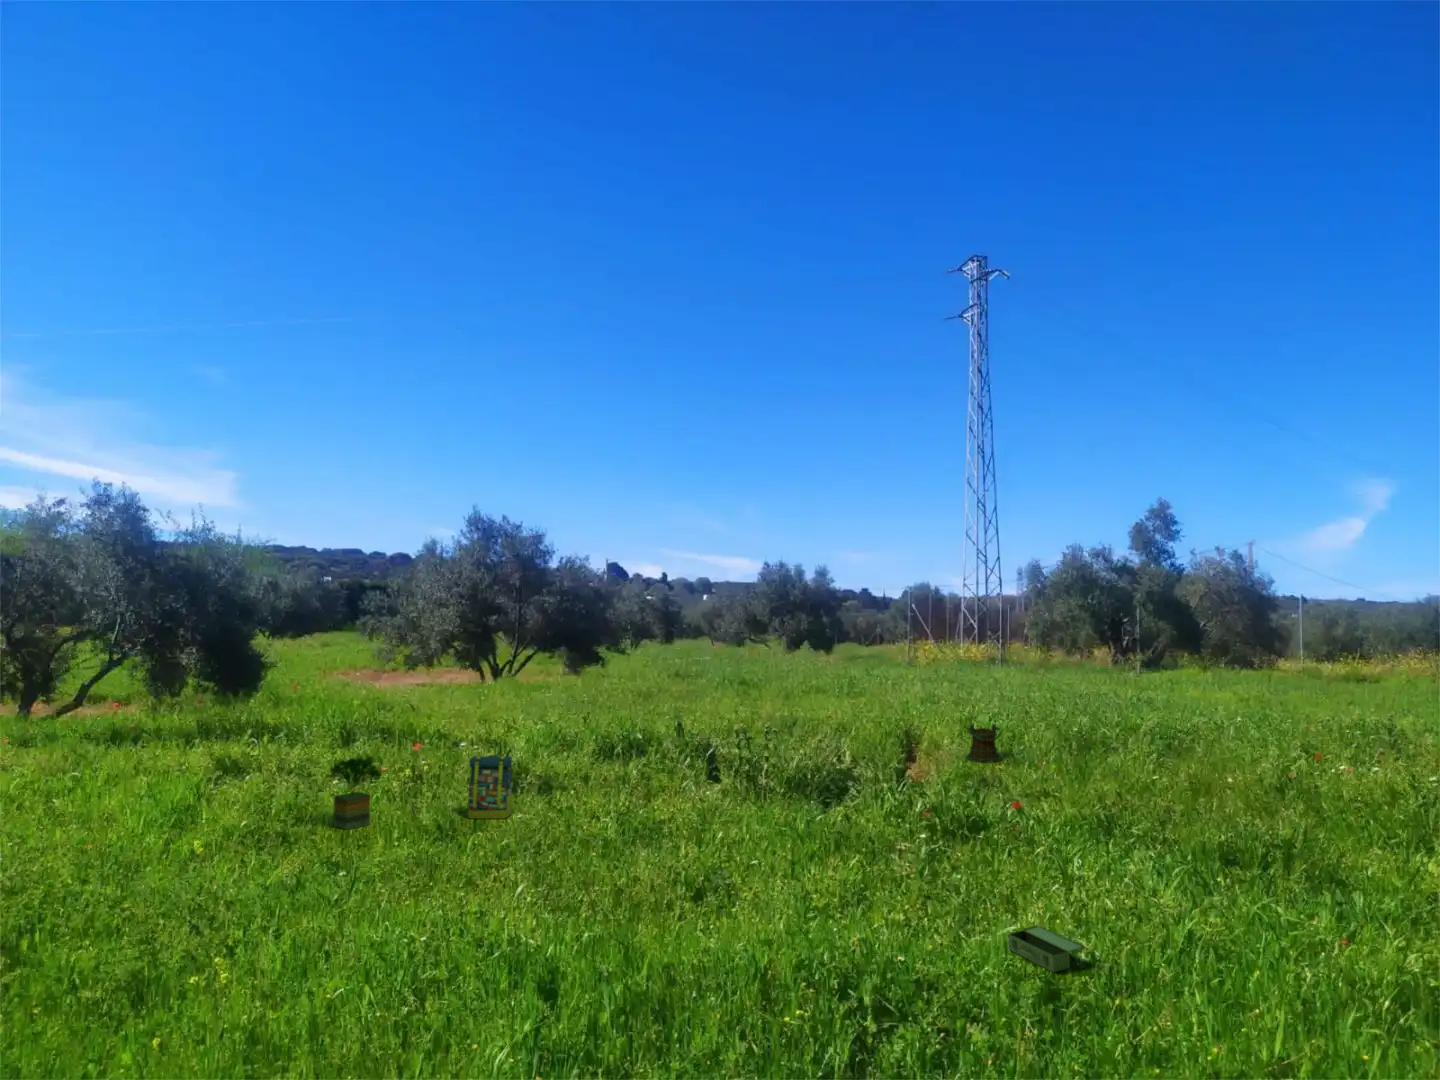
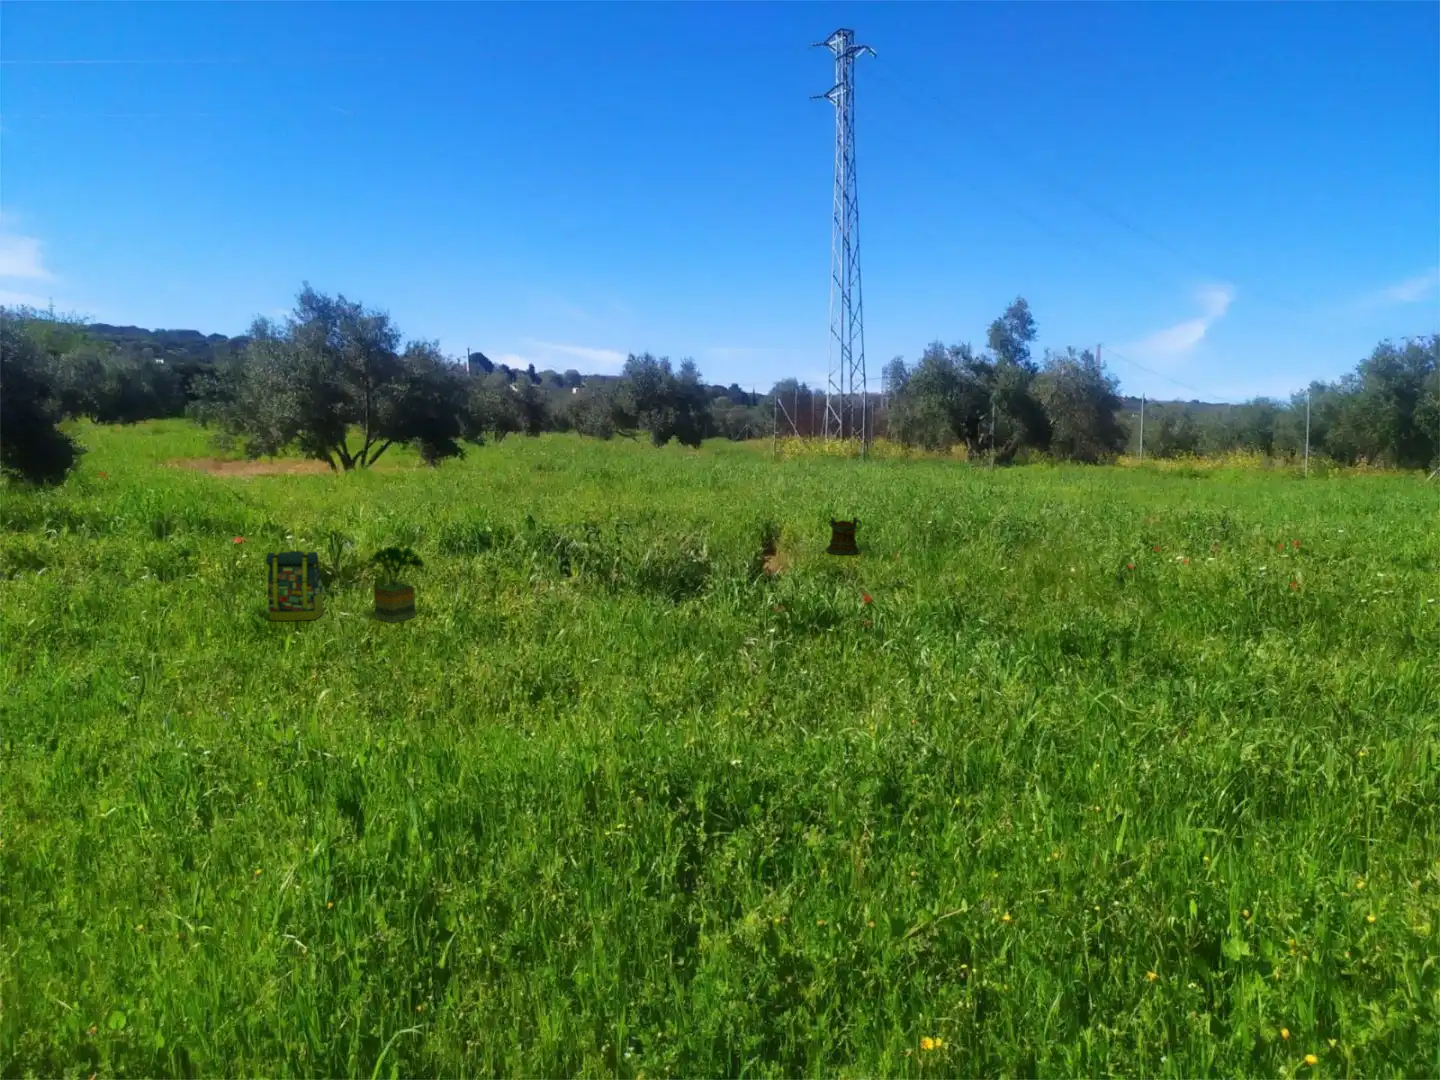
potted tree: present [330,758,381,830] -> present [366,547,425,623]
toolbox: present [1008,926,1084,972] -> none [851,723,930,772]

